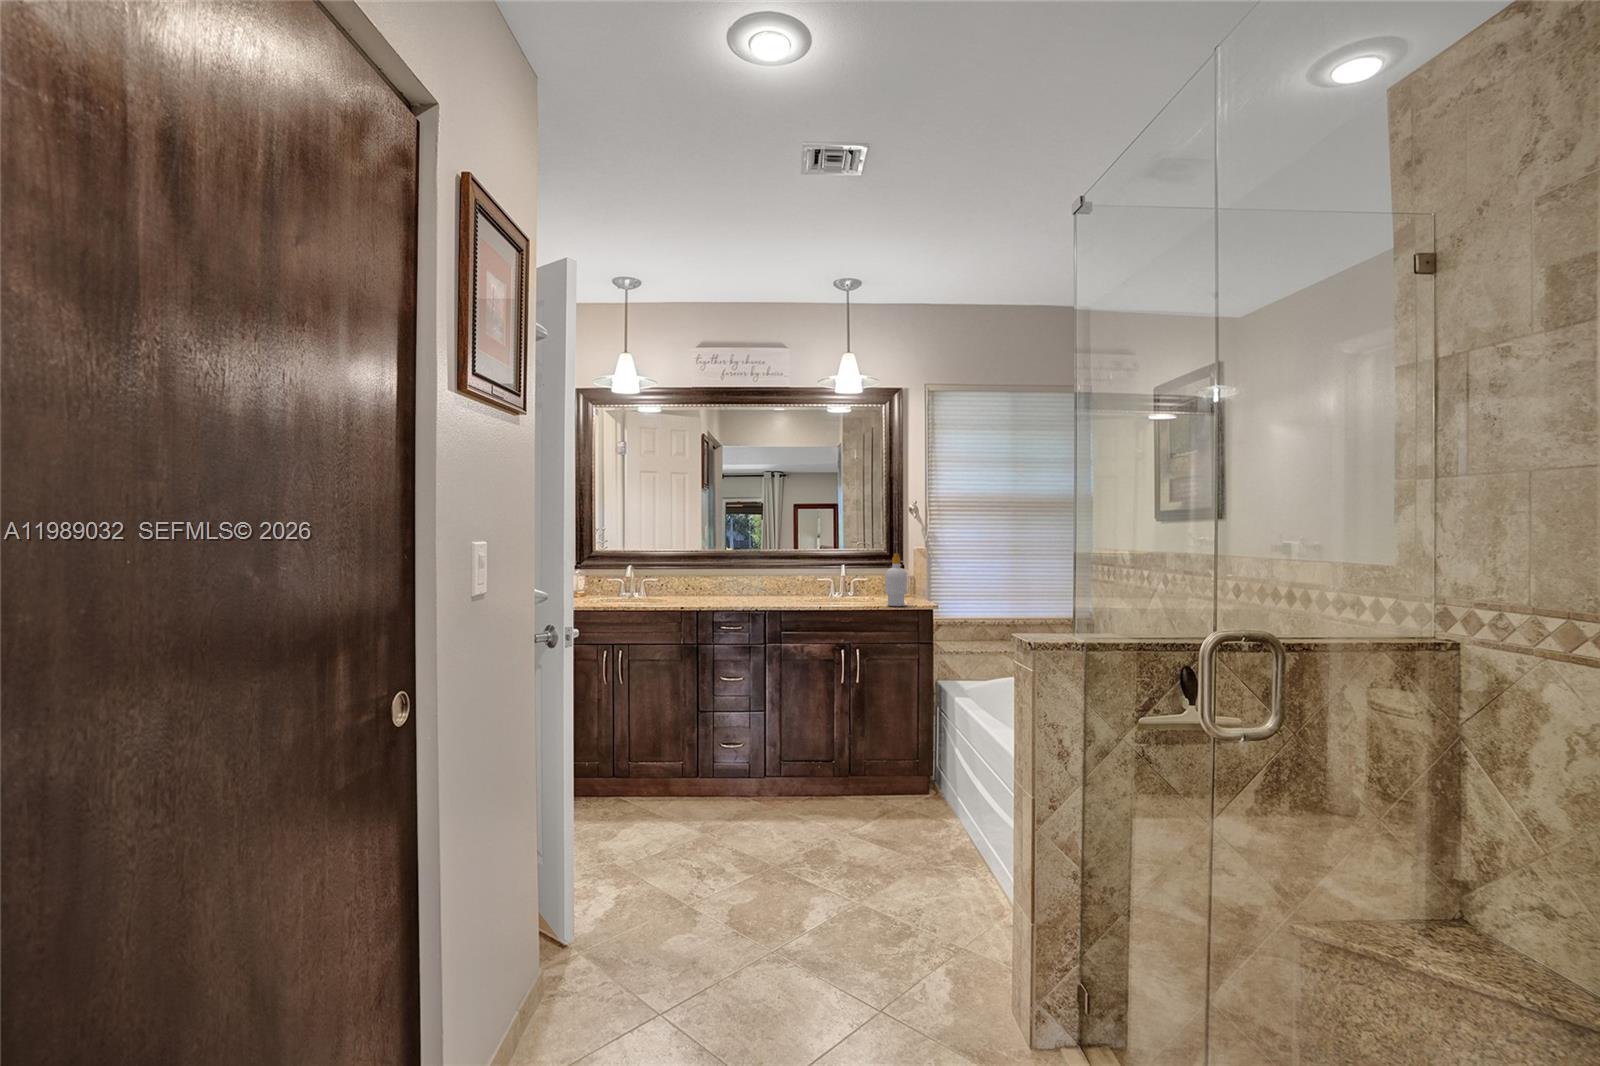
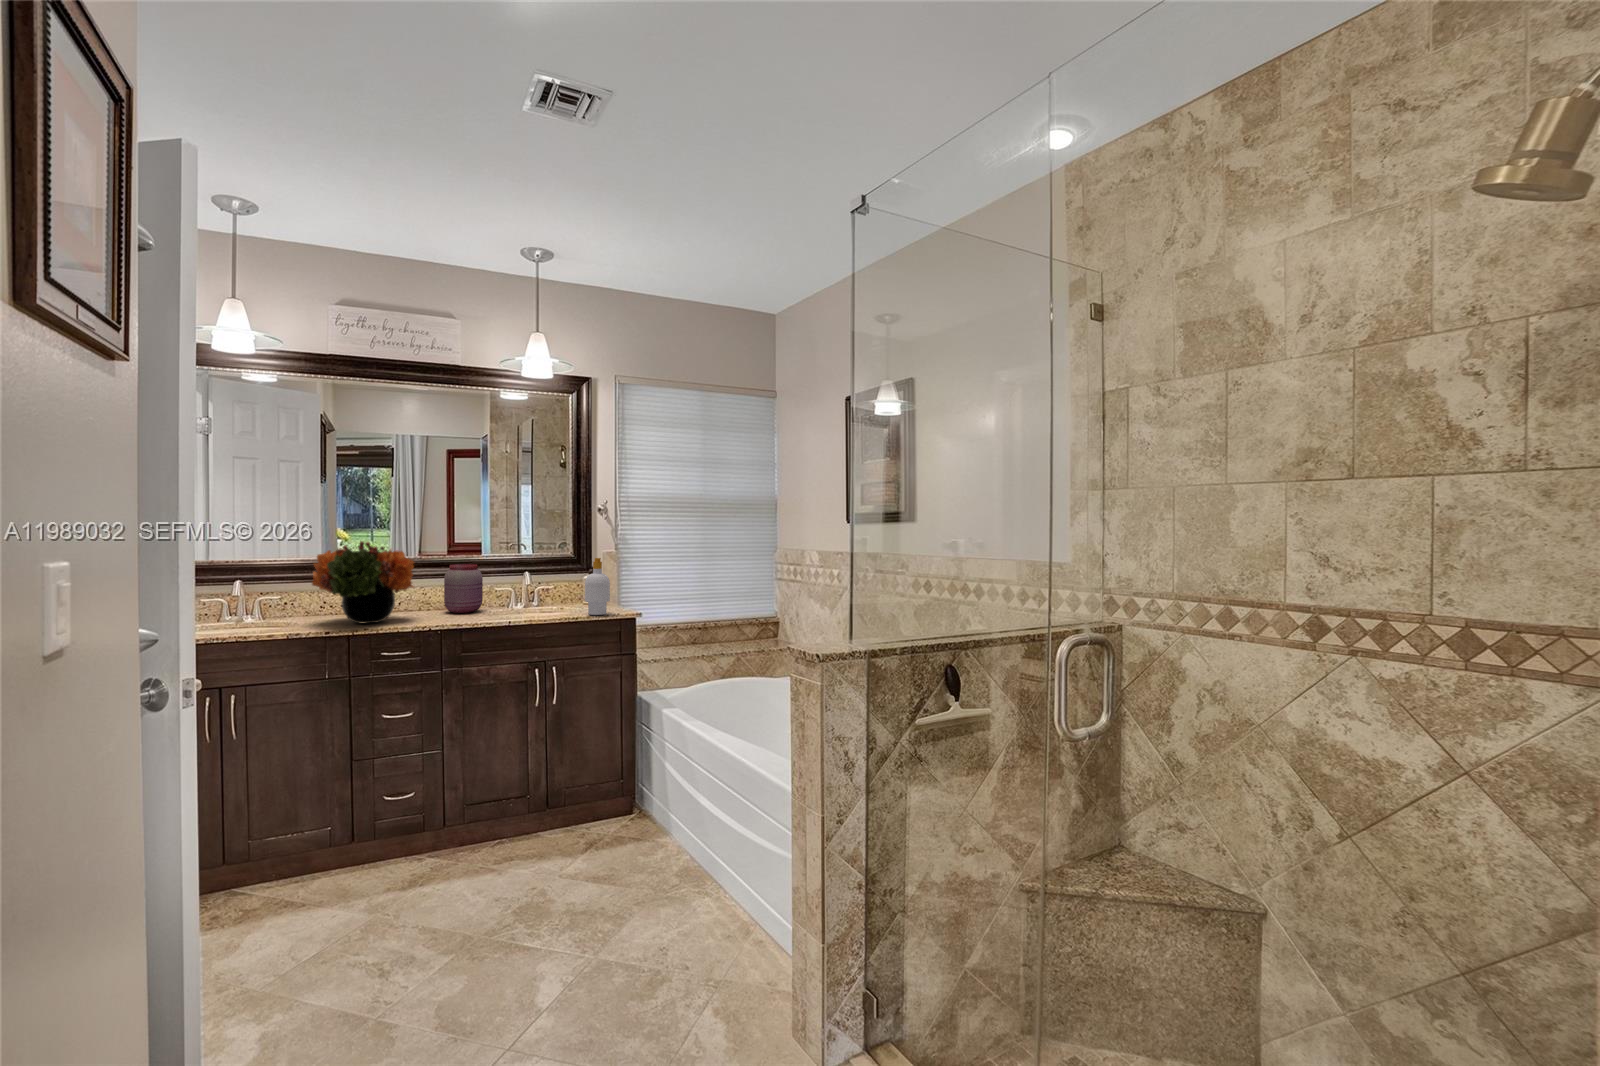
flower arrangement: none [676,537,750,603] -> present [312,541,414,623]
jar: none [773,557,803,599] -> present [444,564,483,613]

